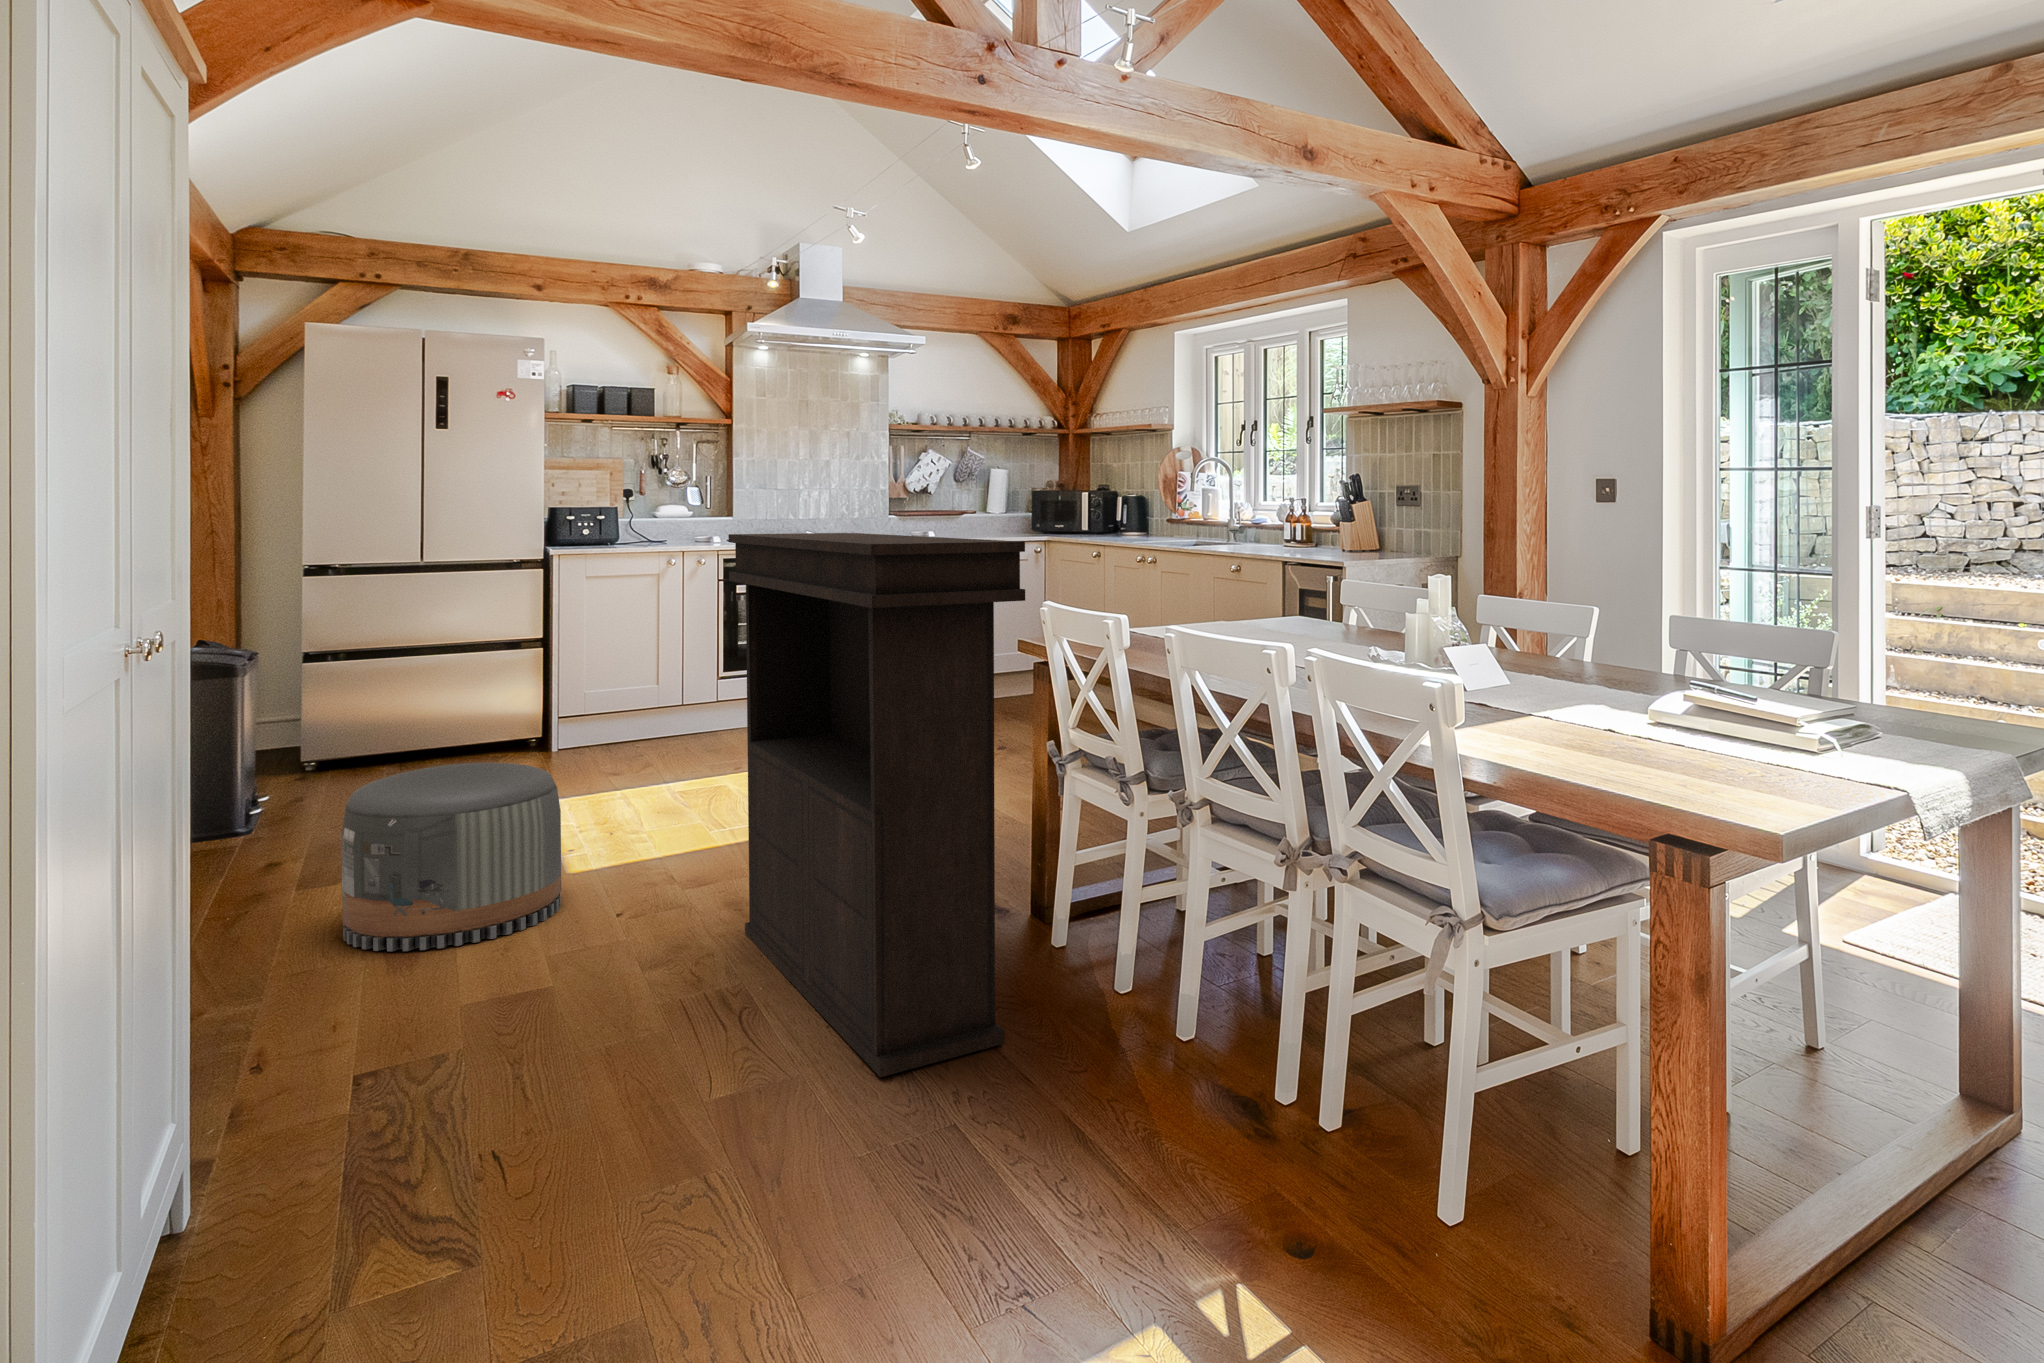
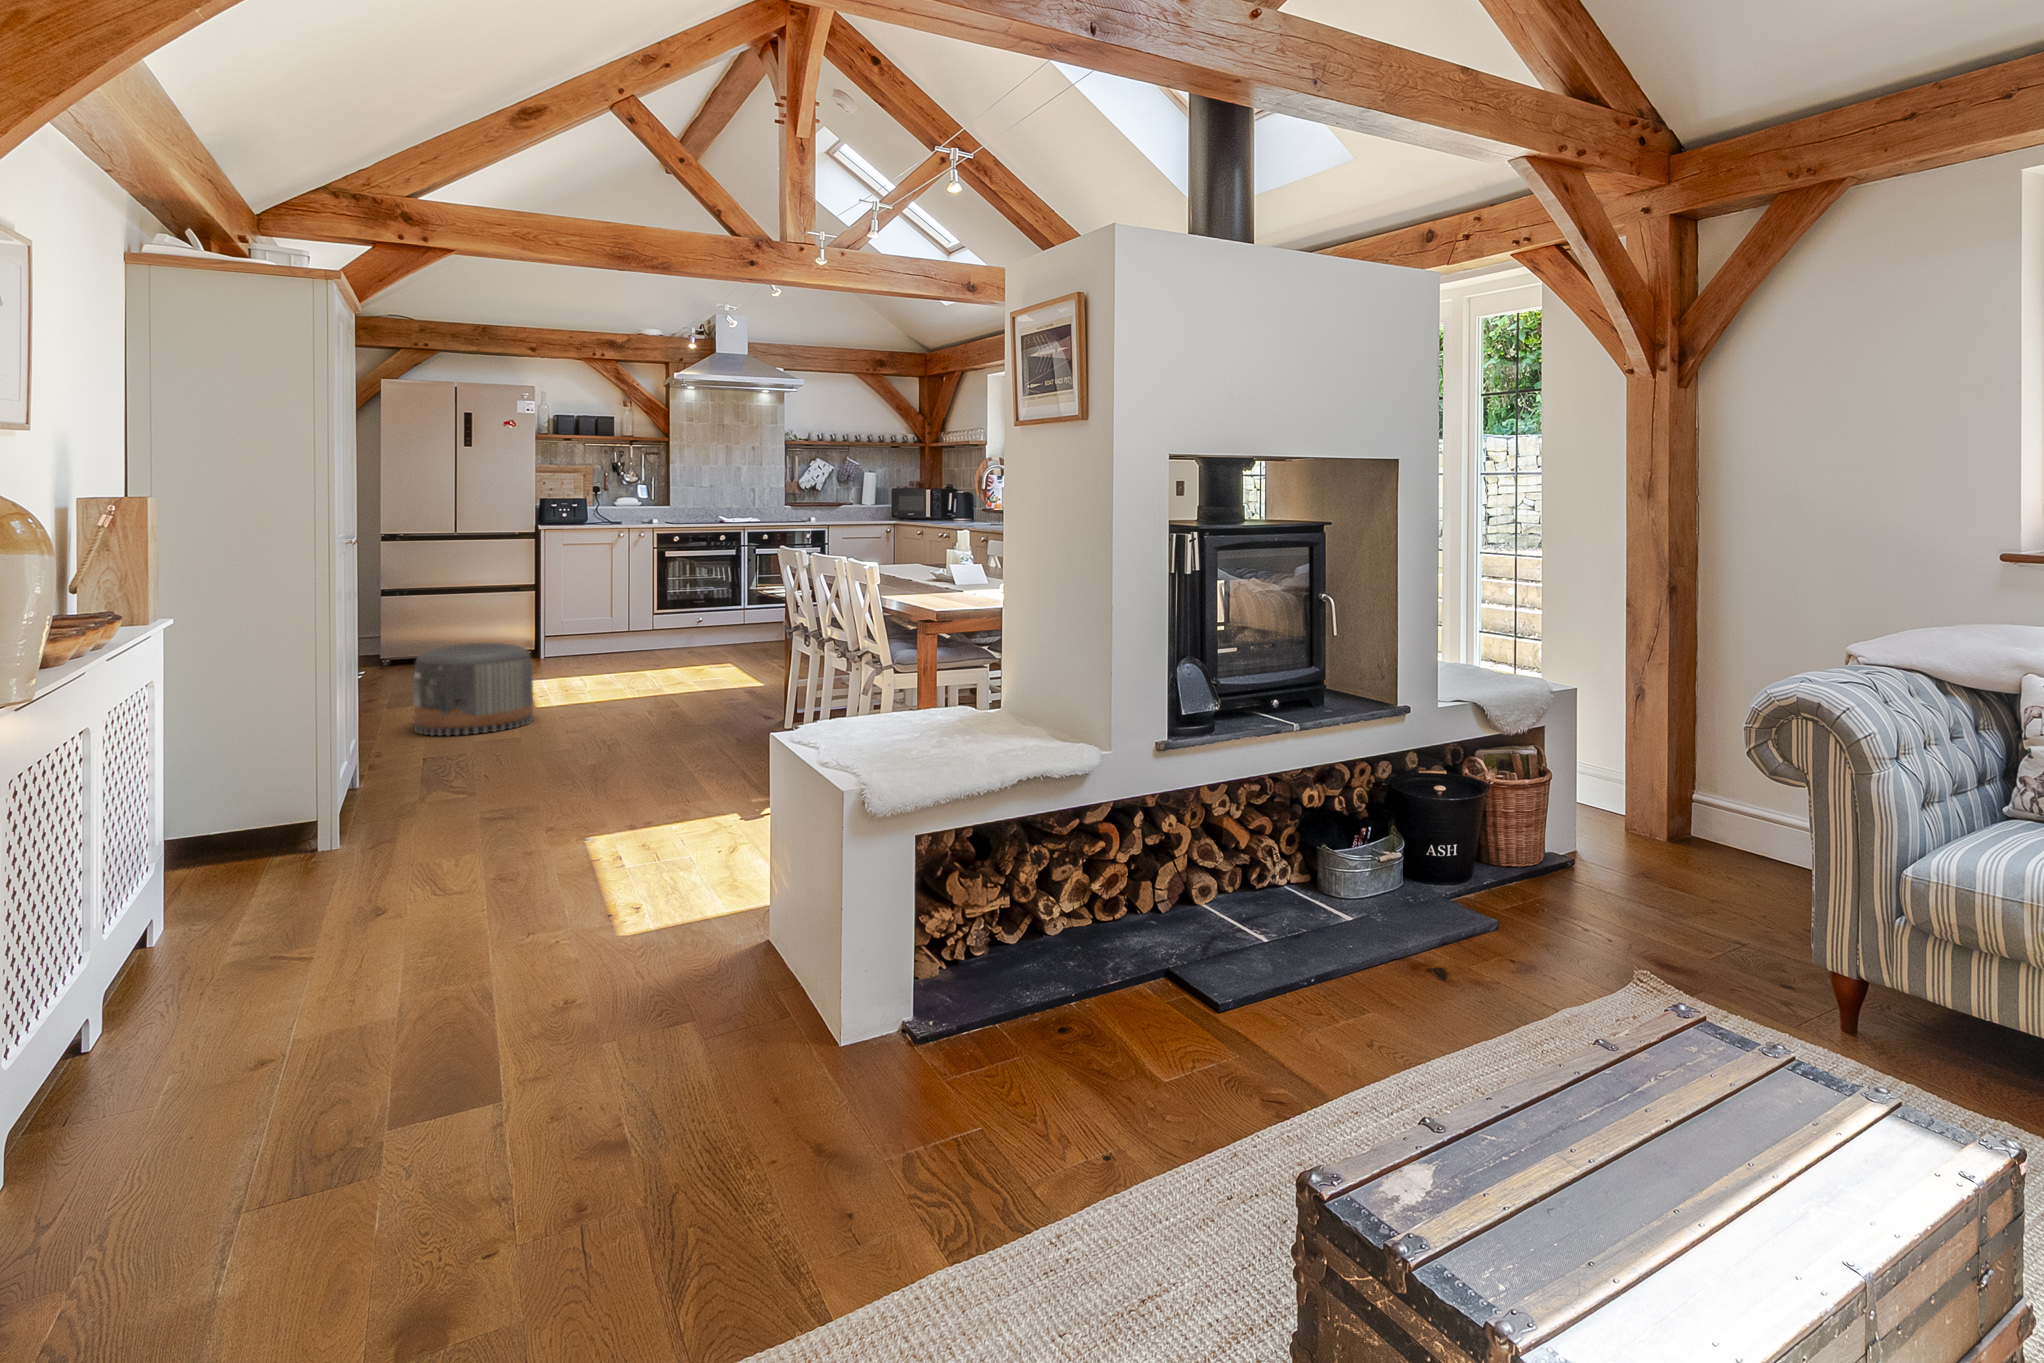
console table: present [728,533,1025,1077] -> none [620,518,746,771]

